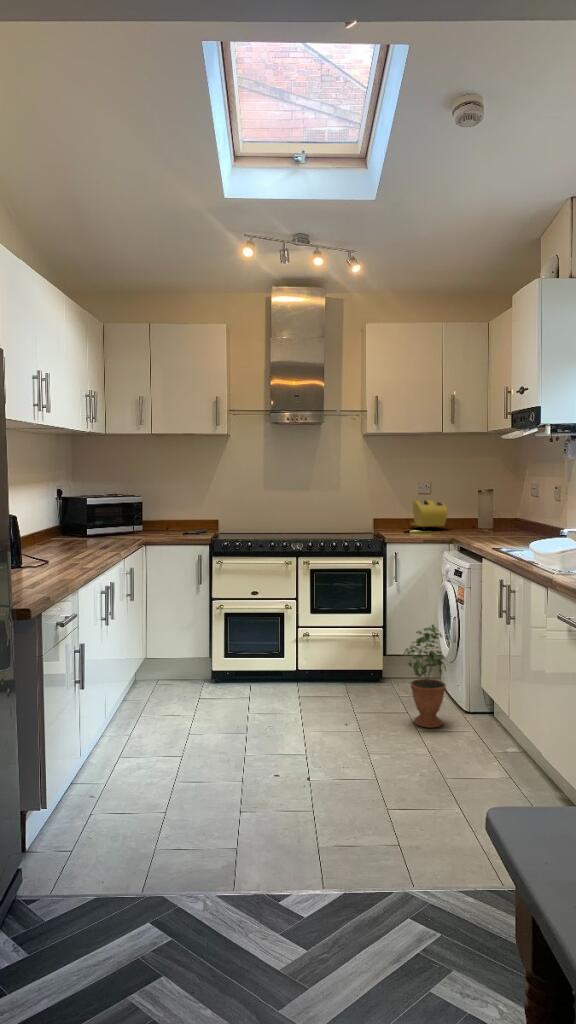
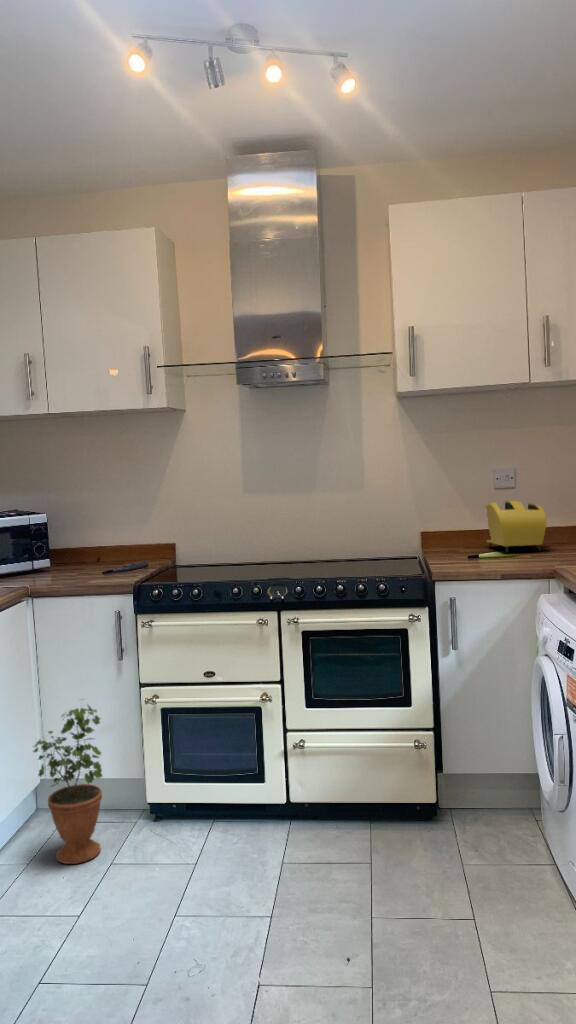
potted plant: present [404,625,446,727] -> present [33,706,102,864]

